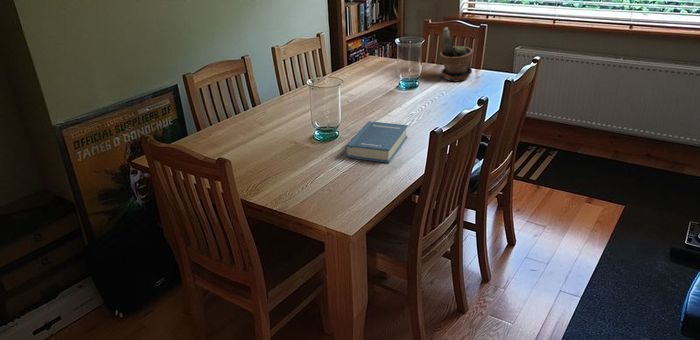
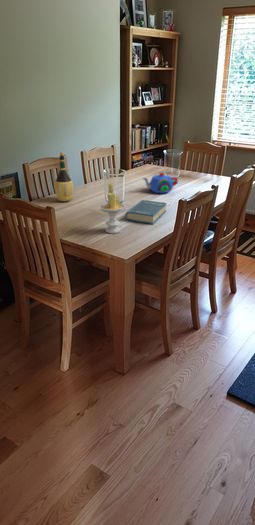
potted plant: present [439,27,473,82] -> none [192,145,215,182]
wine bottle: none [231,55,262,130] -> present [54,152,74,201]
teapot: none [366,74,420,106] -> present [143,173,178,193]
candle: none [304,105,343,185] -> present [101,183,125,233]

